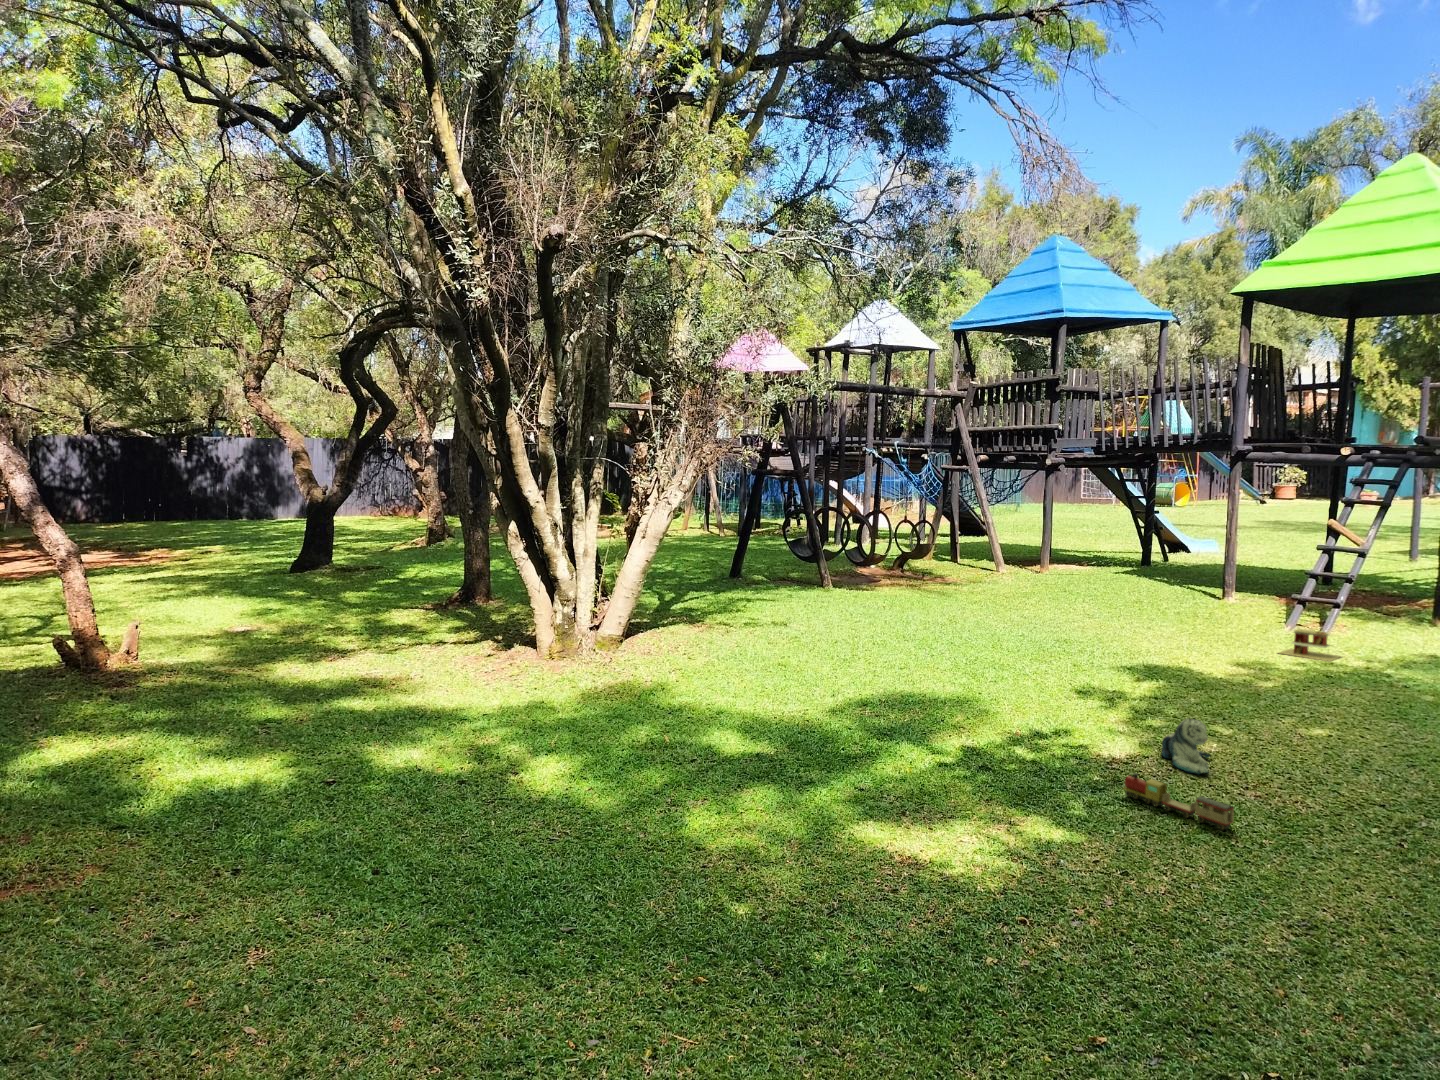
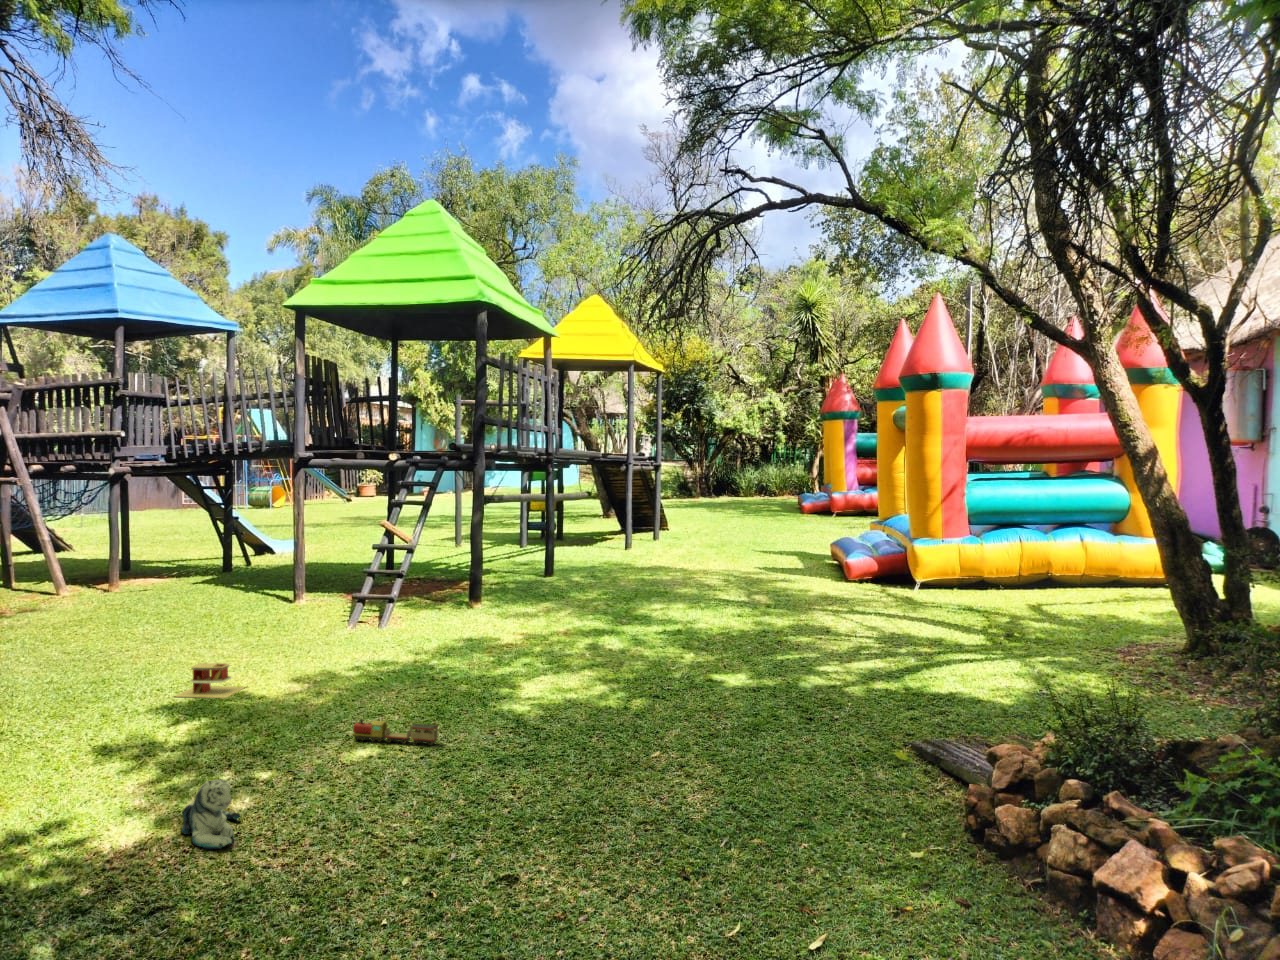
toy house: present [1279,629,1341,661] -> present [176,663,245,698]
toy train: present [1123,773,1234,830] -> present [353,719,438,745]

